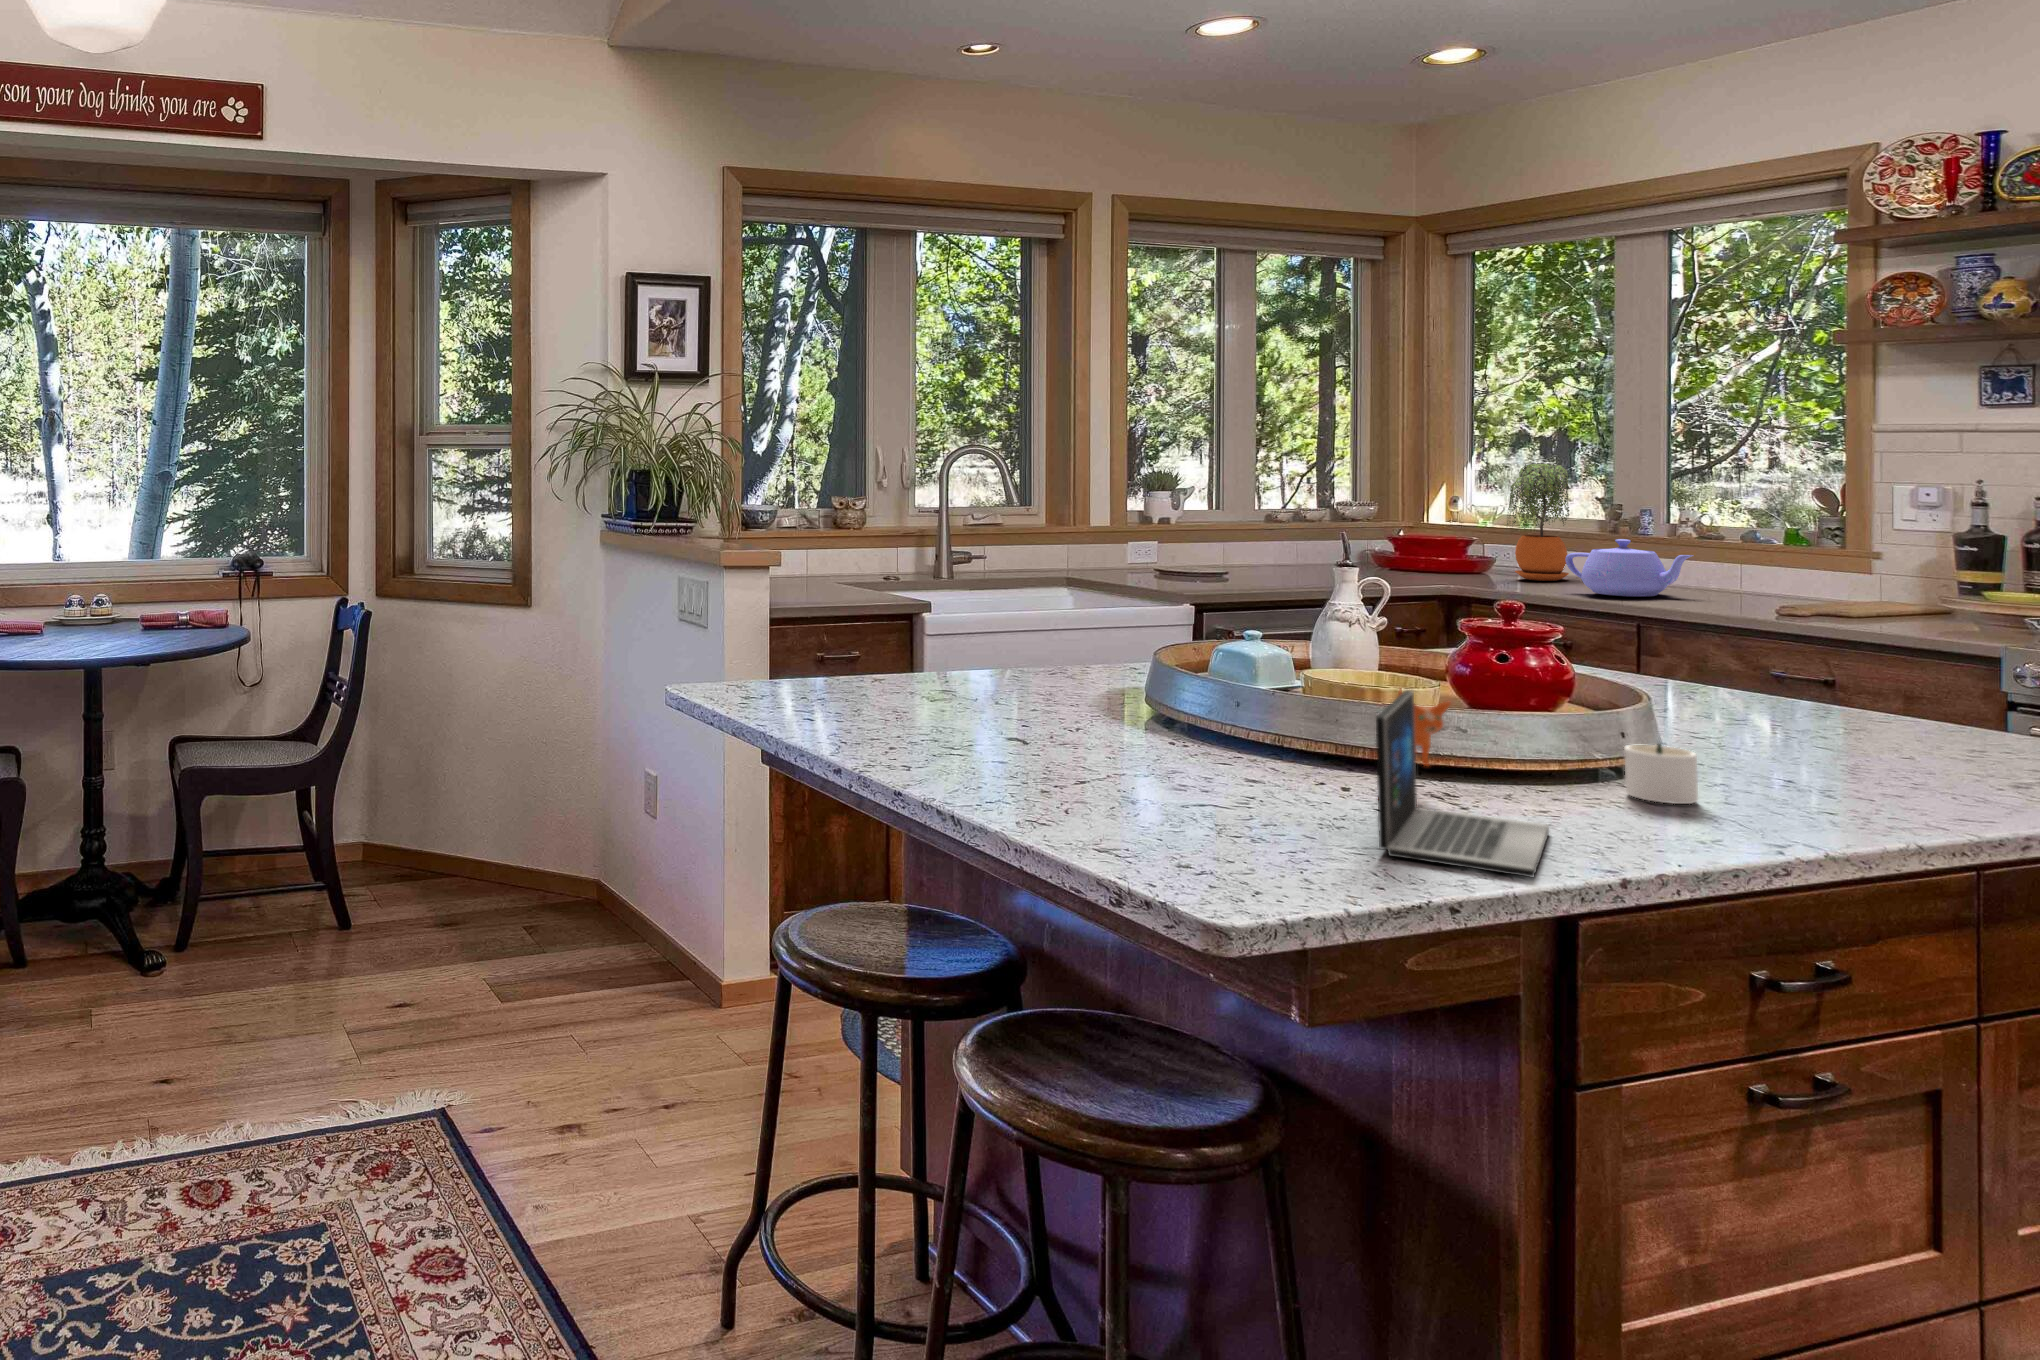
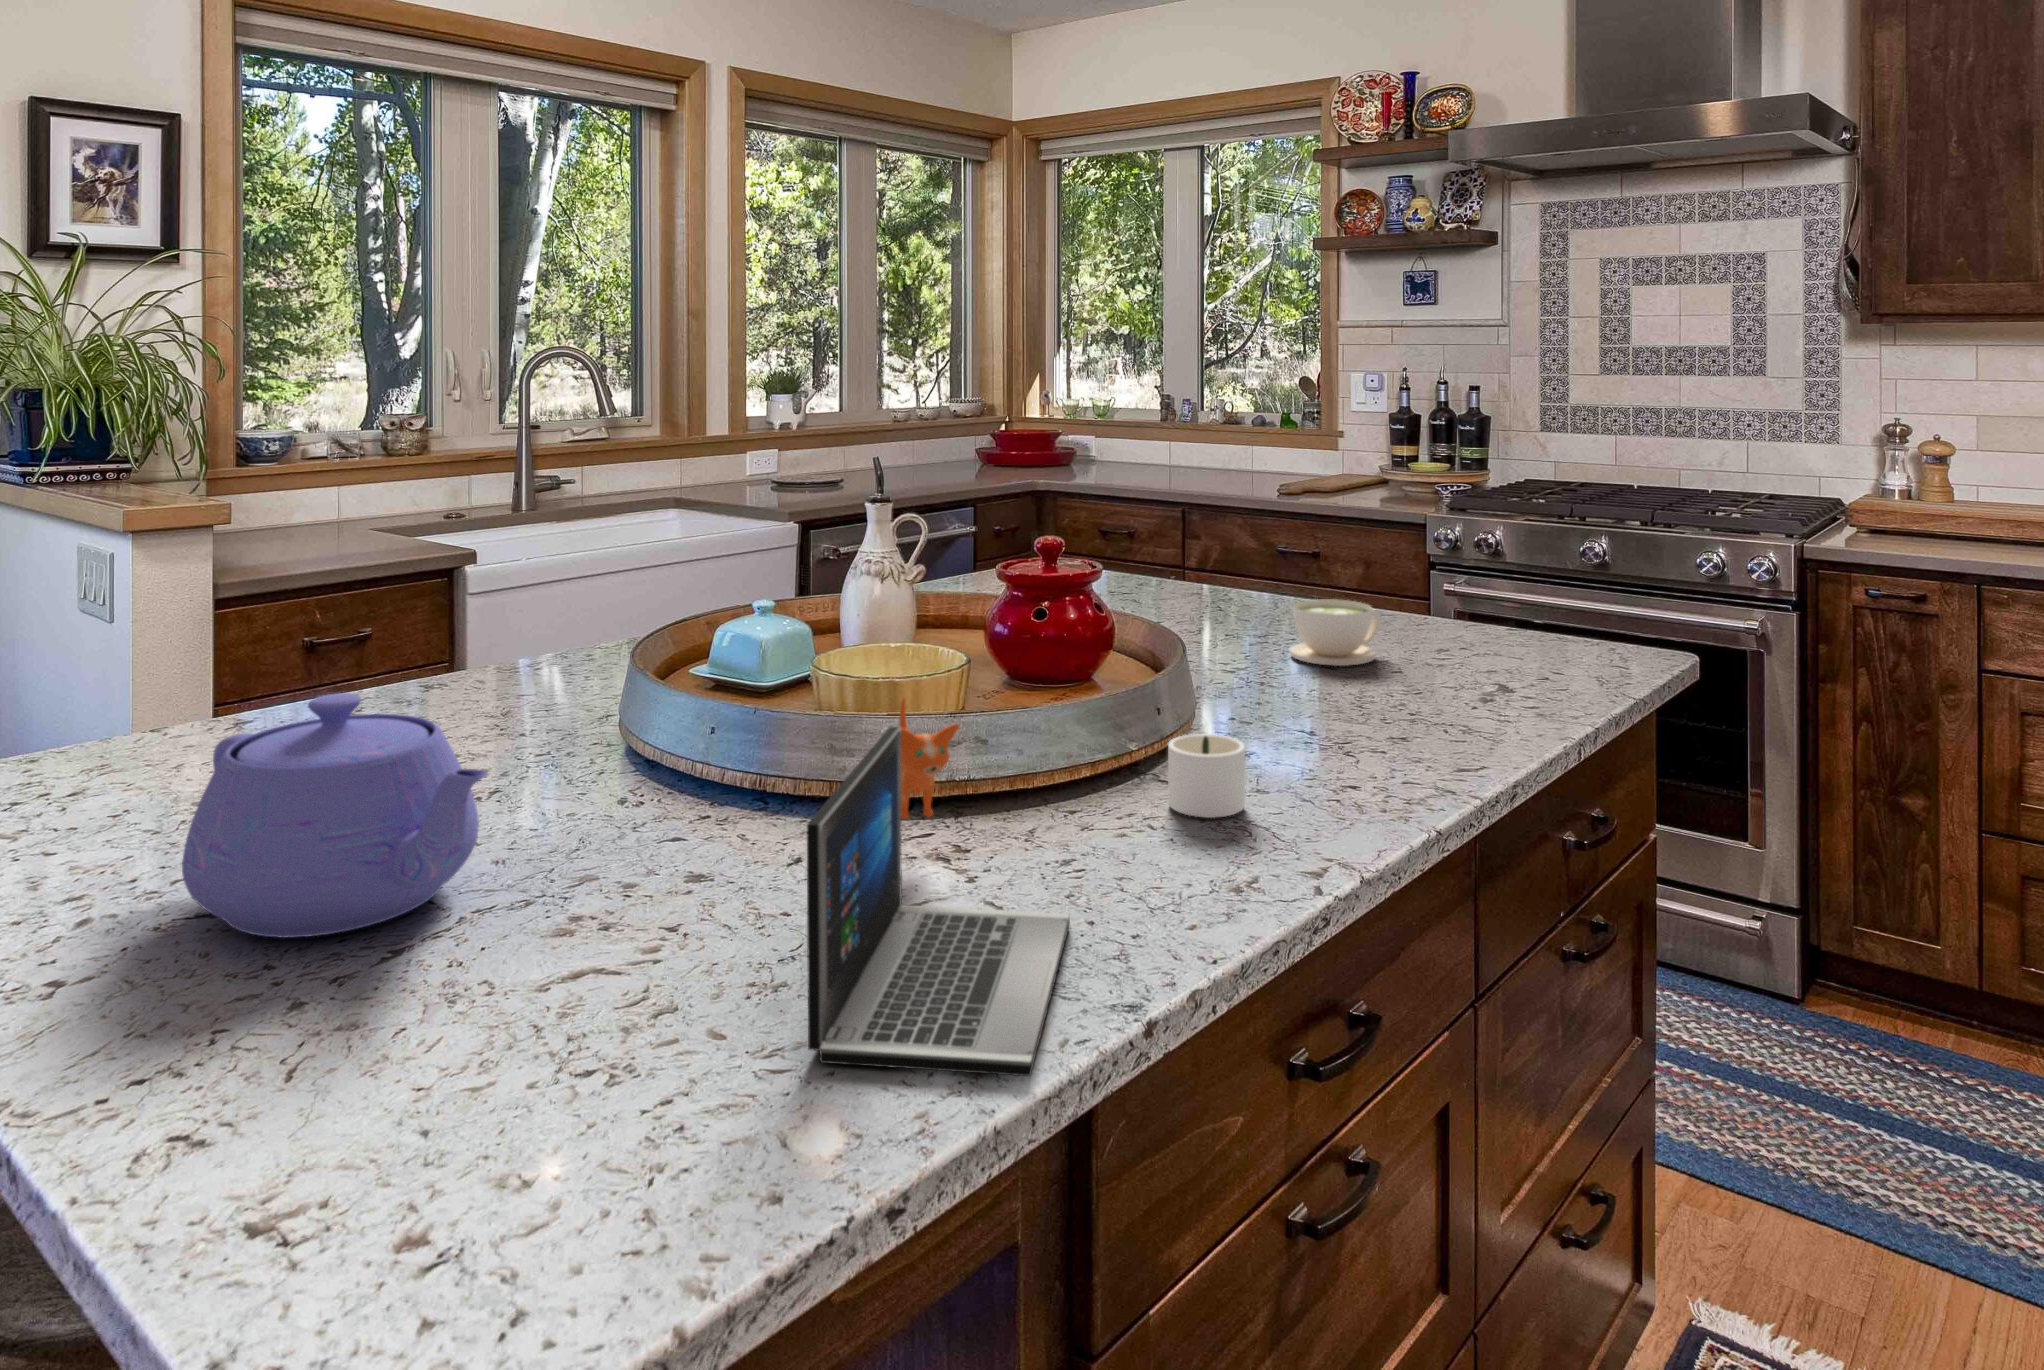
potted plant: present [1507,463,1569,581] -> none [1091,358,1143,469]
teapot: present [1565,539,1693,597] -> present [182,693,489,938]
coffee cup: none [1753,681,1860,739] -> present [1290,599,1381,666]

